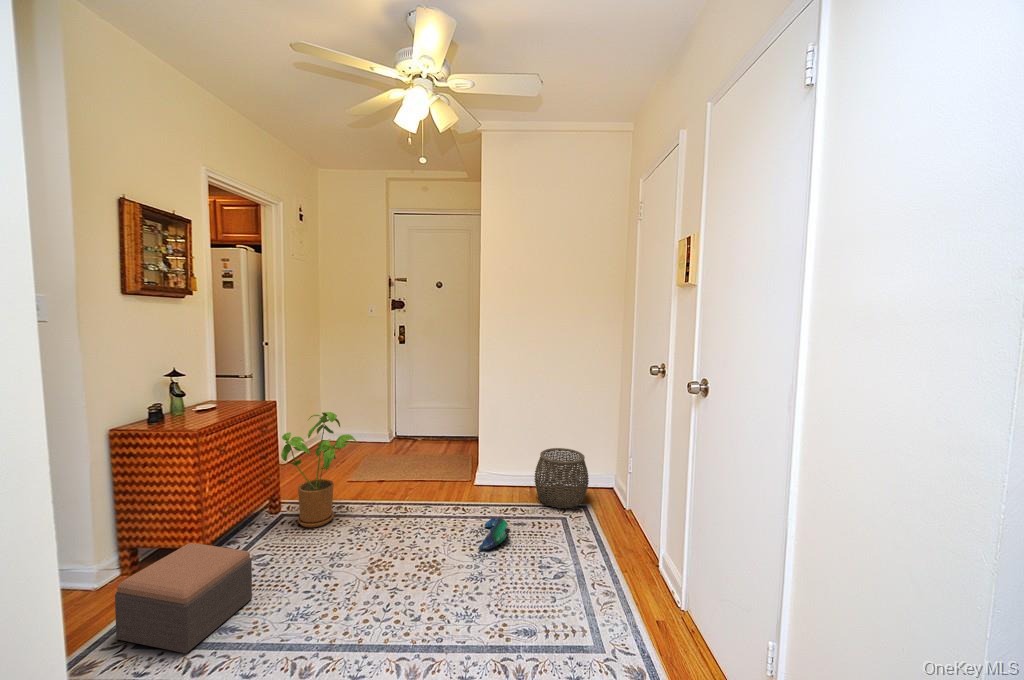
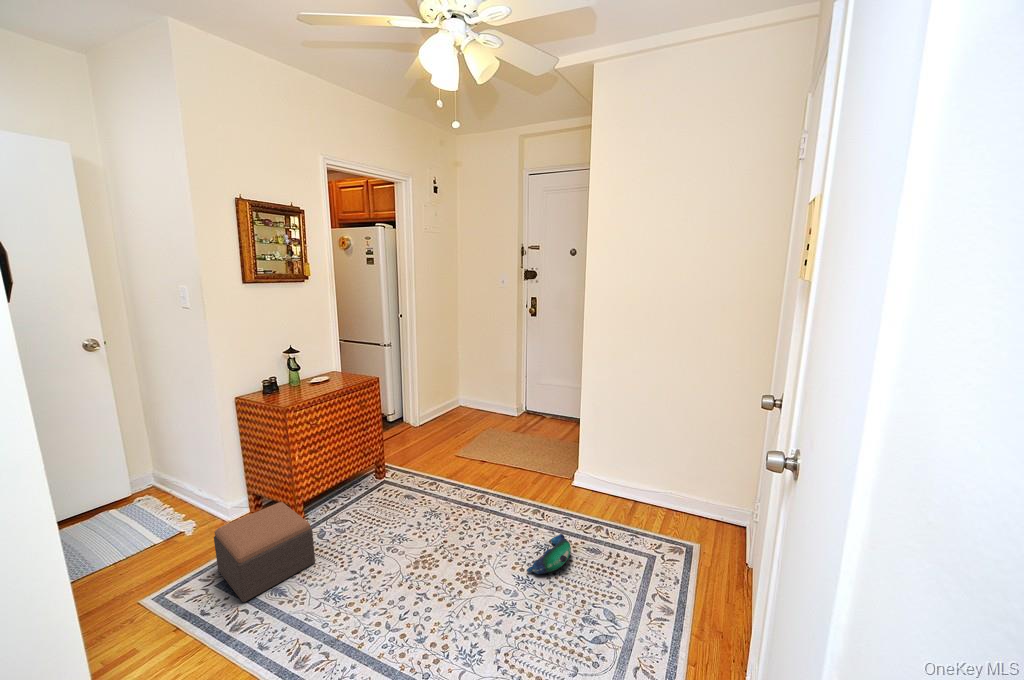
house plant: present [281,412,357,527] -> none [373,395,438,500]
woven basket: present [534,448,589,509] -> none [628,462,700,543]

